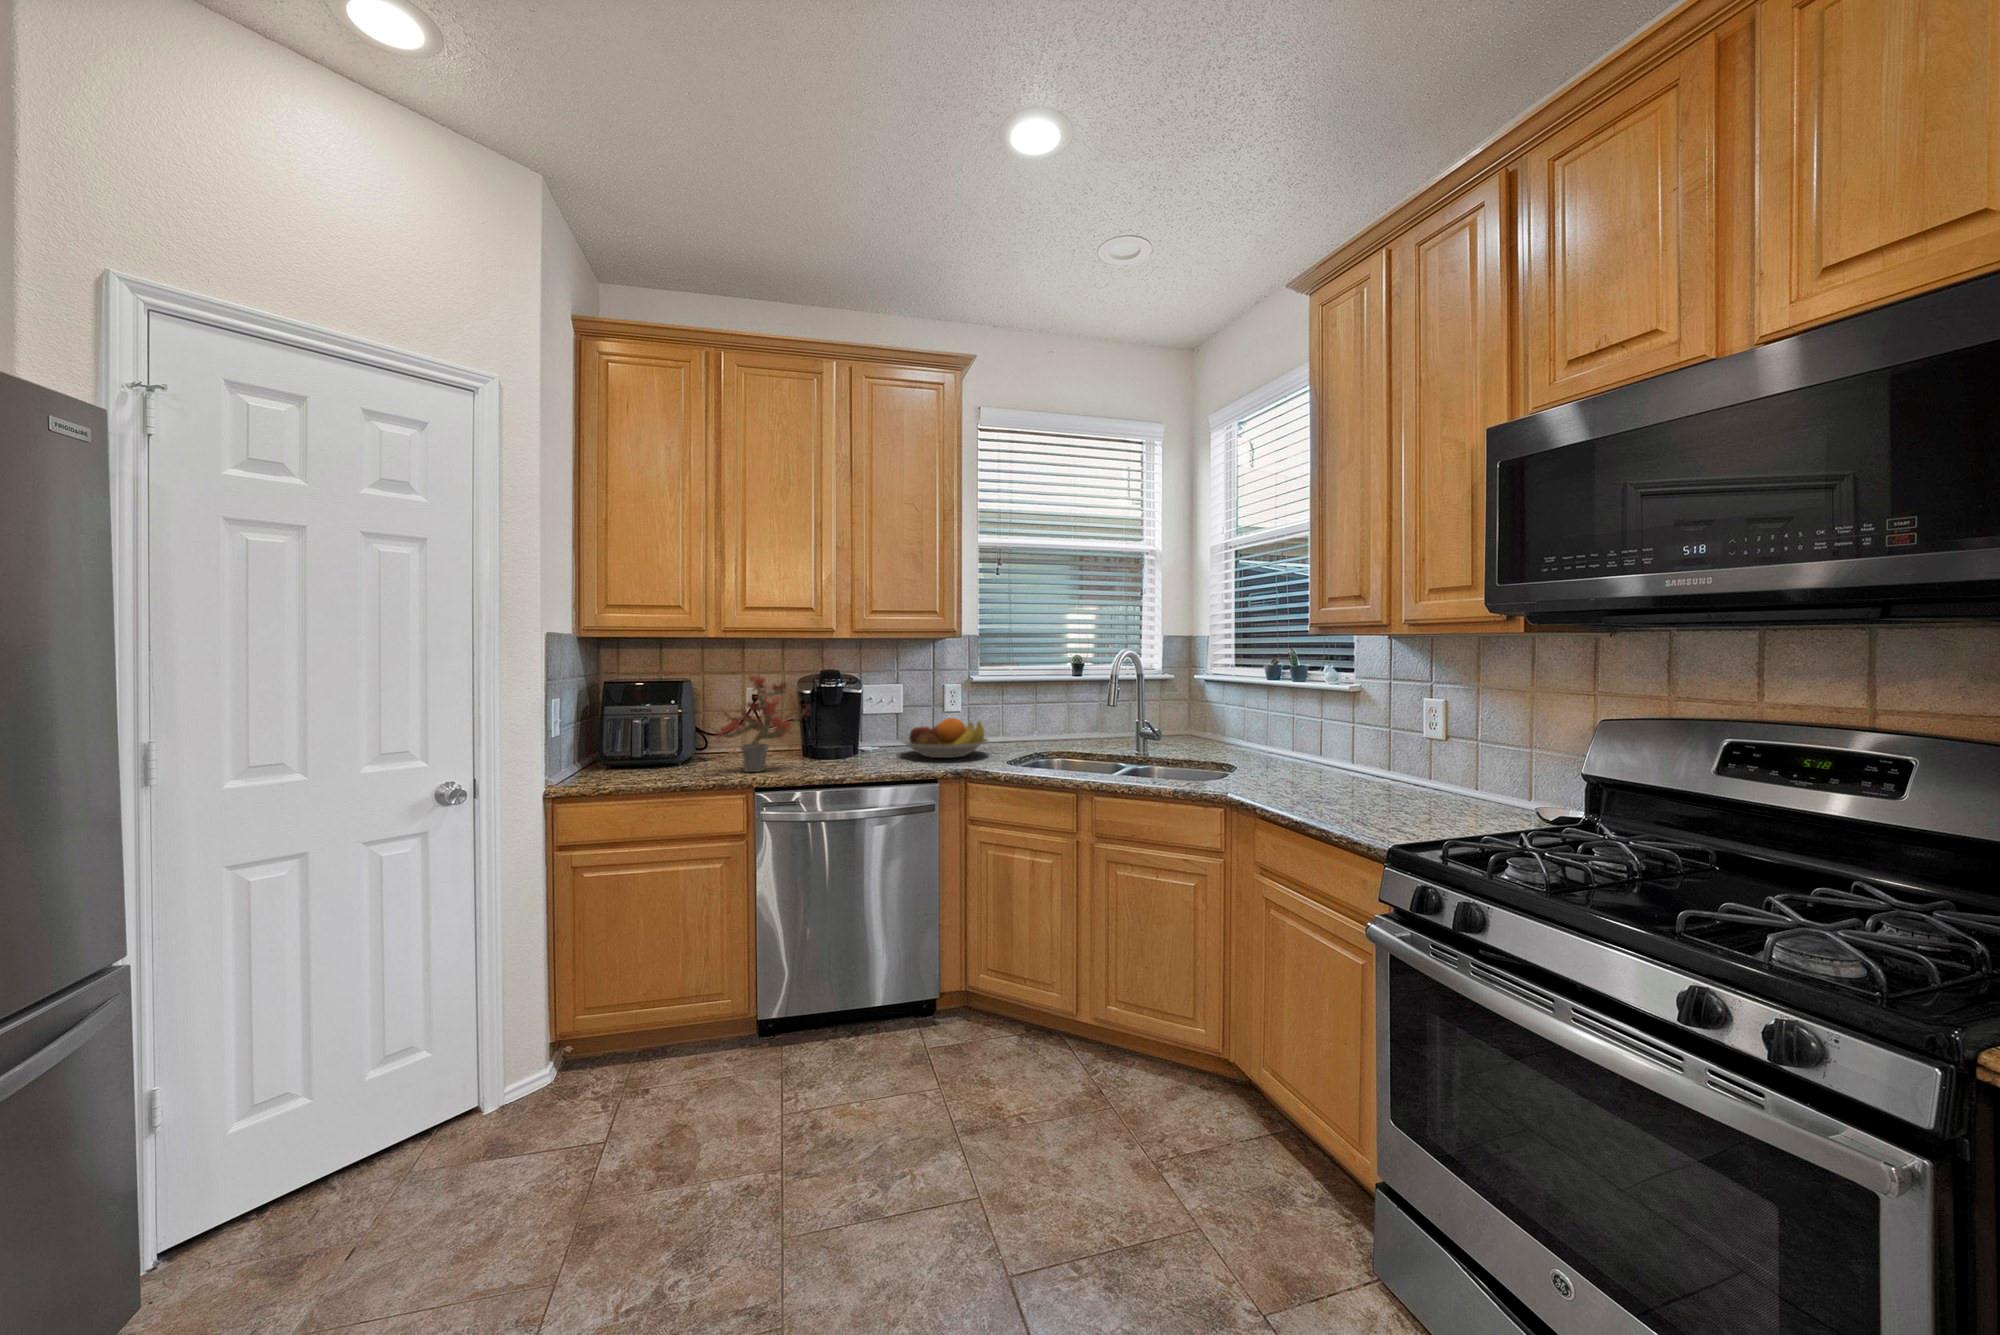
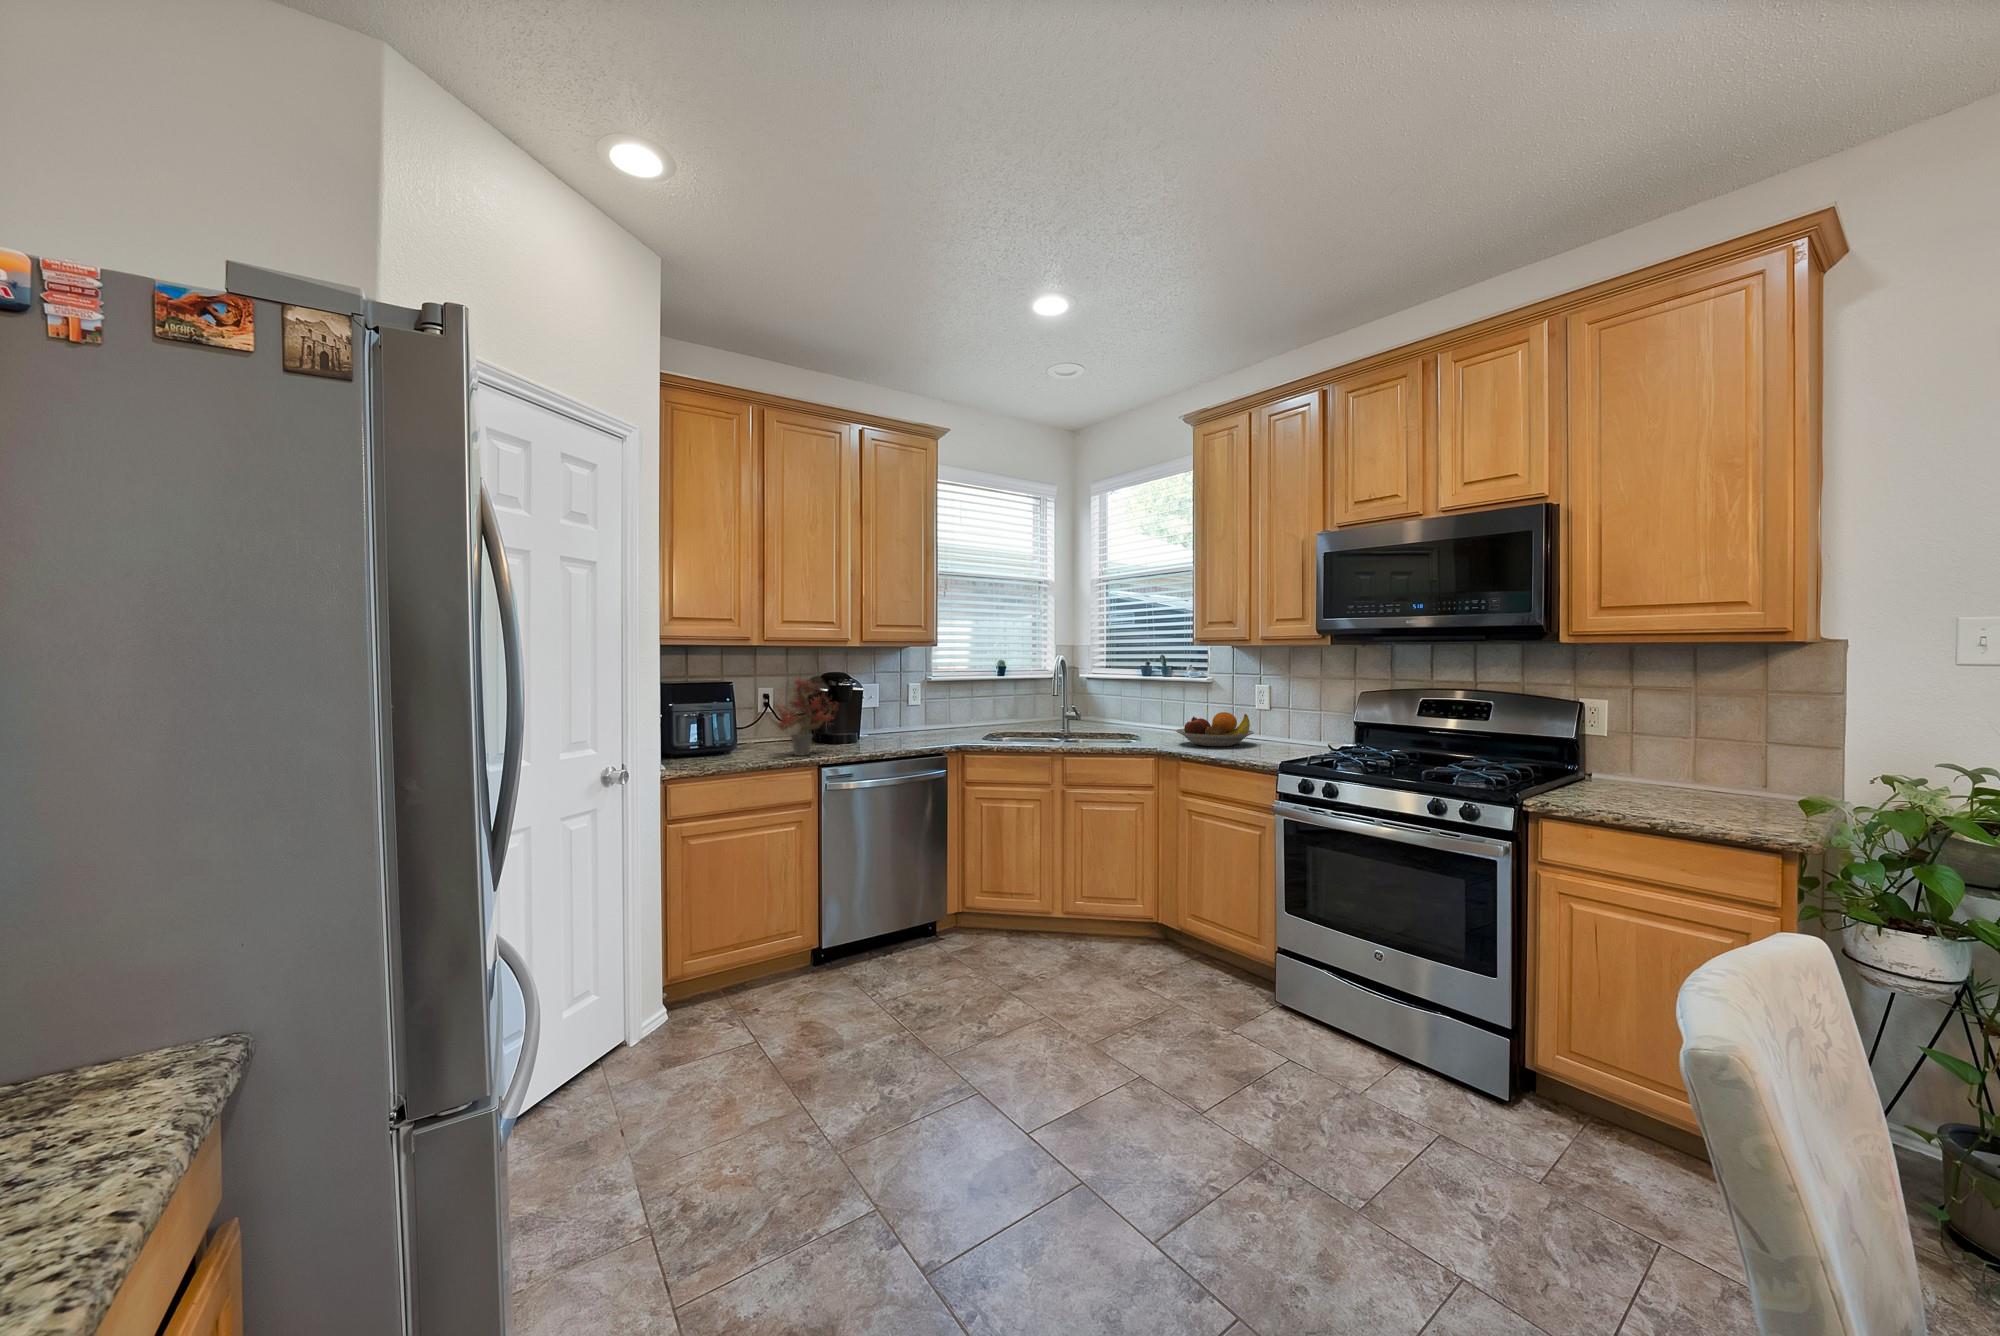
fruit bowl: present [900,718,988,758] -> present [1176,712,1254,746]

